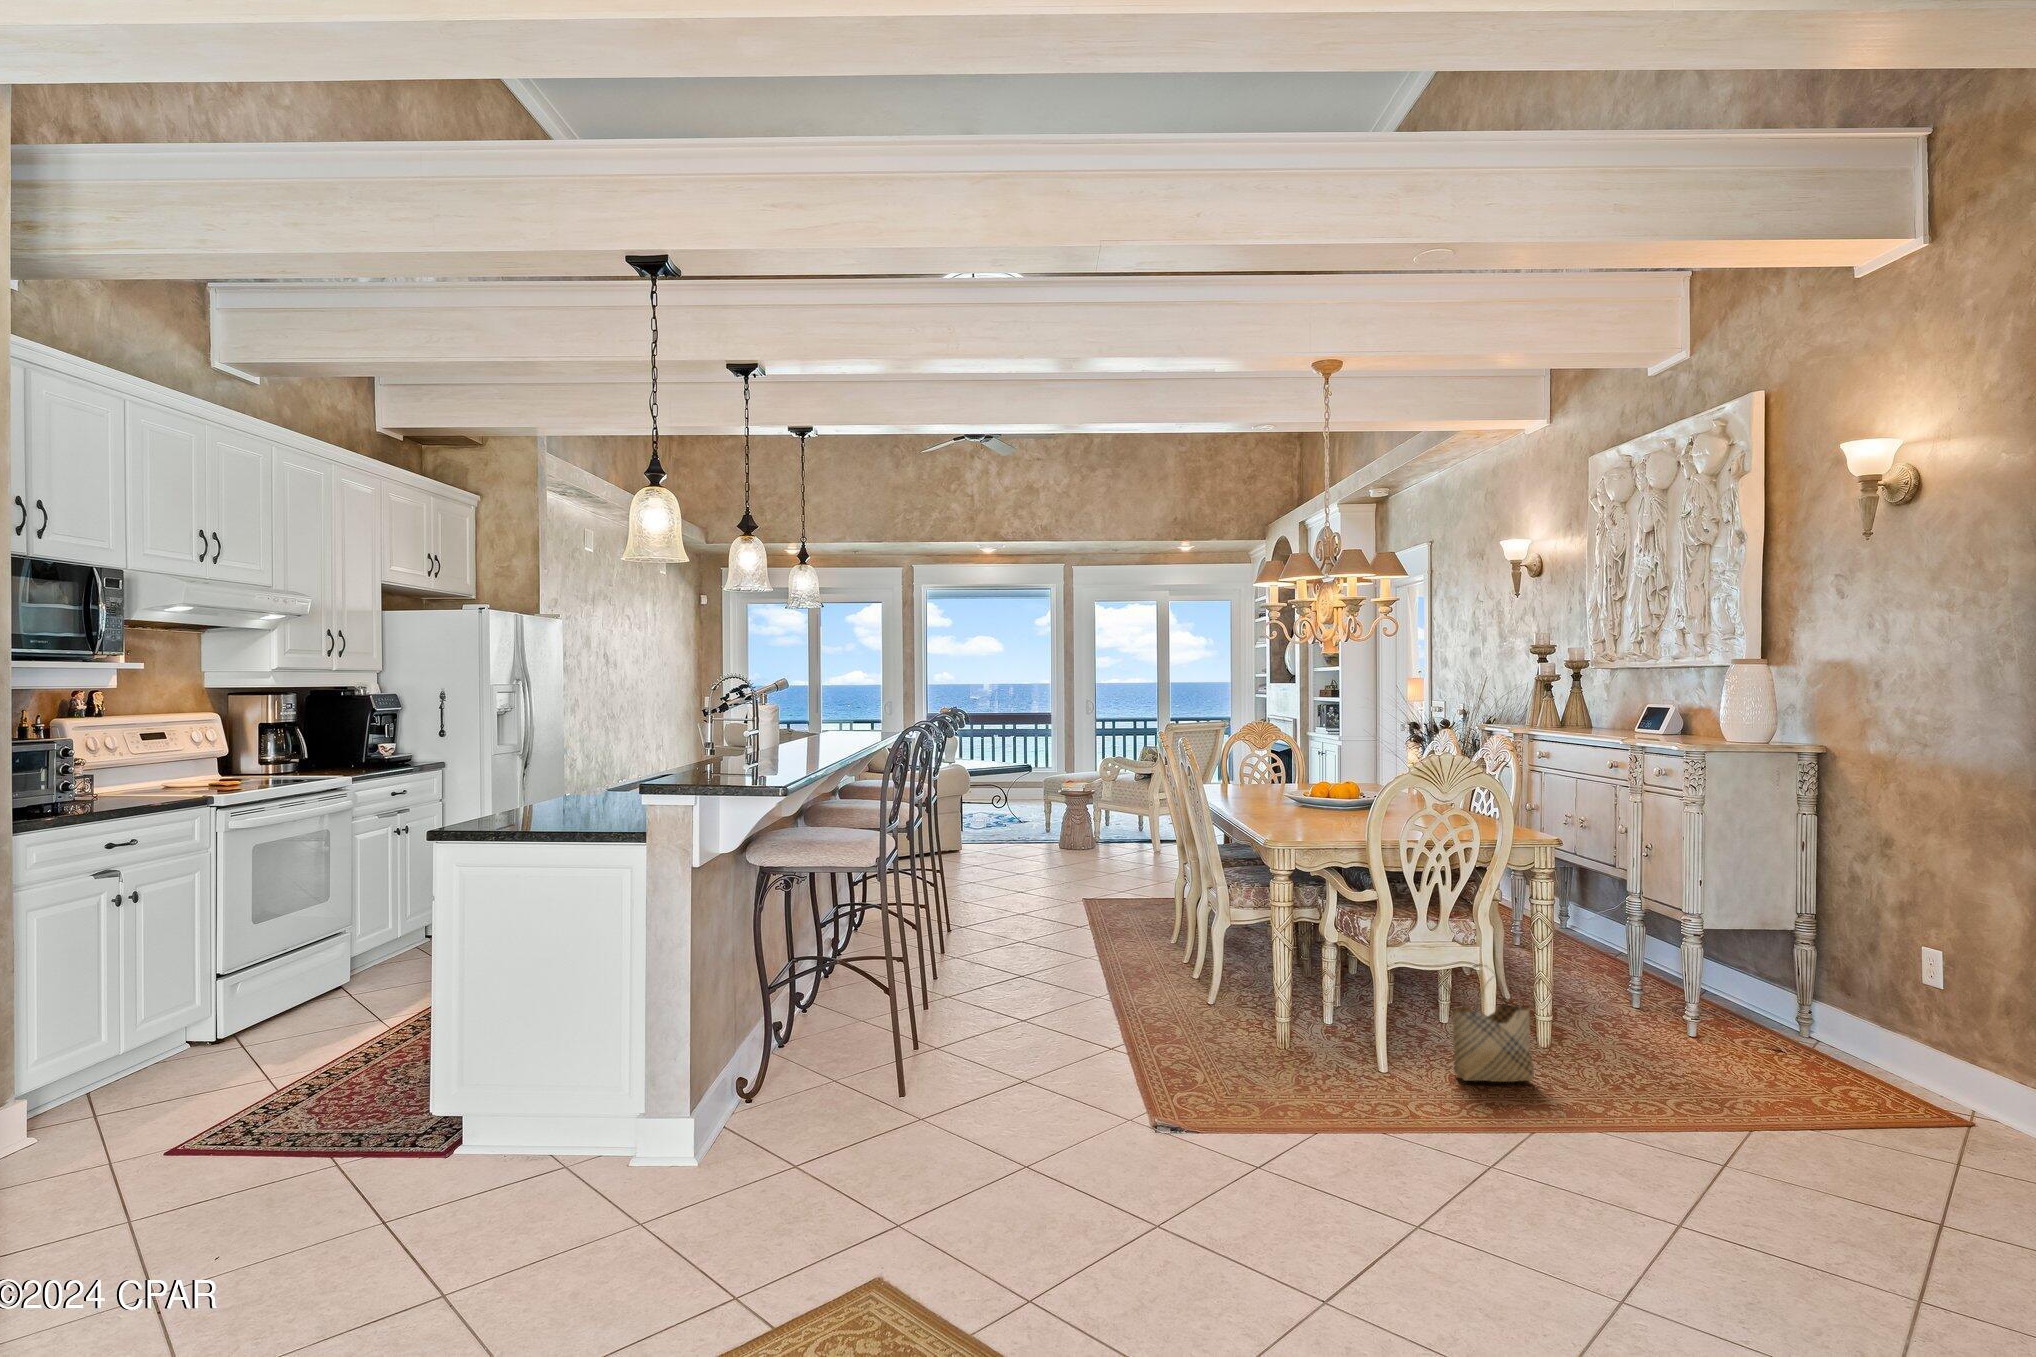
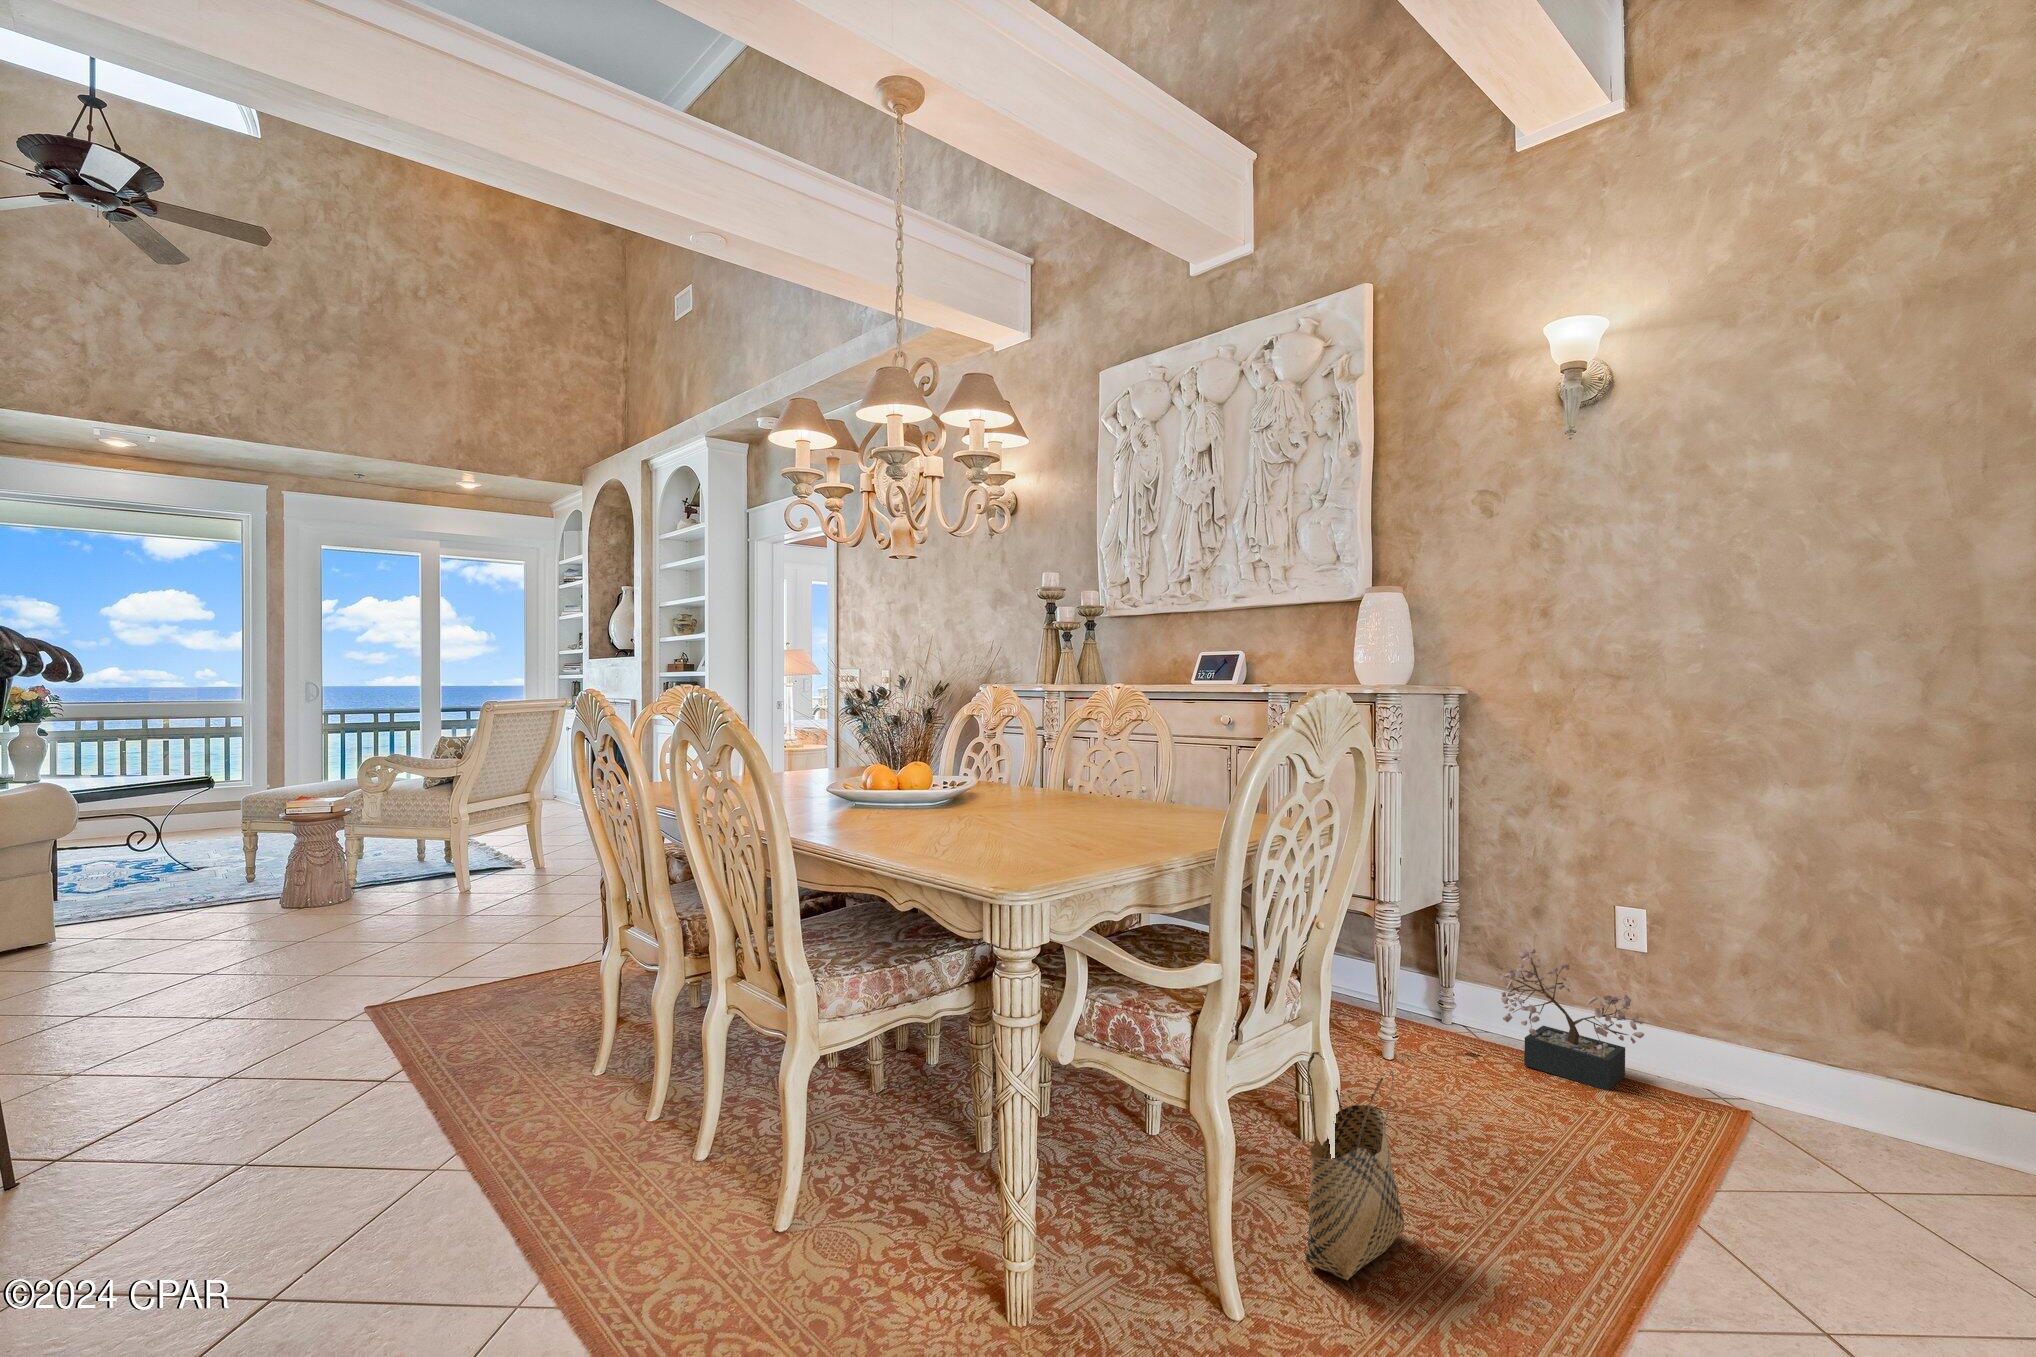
decorative plant: none [1798,975,1935,1093] -> present [1497,949,1644,1091]

